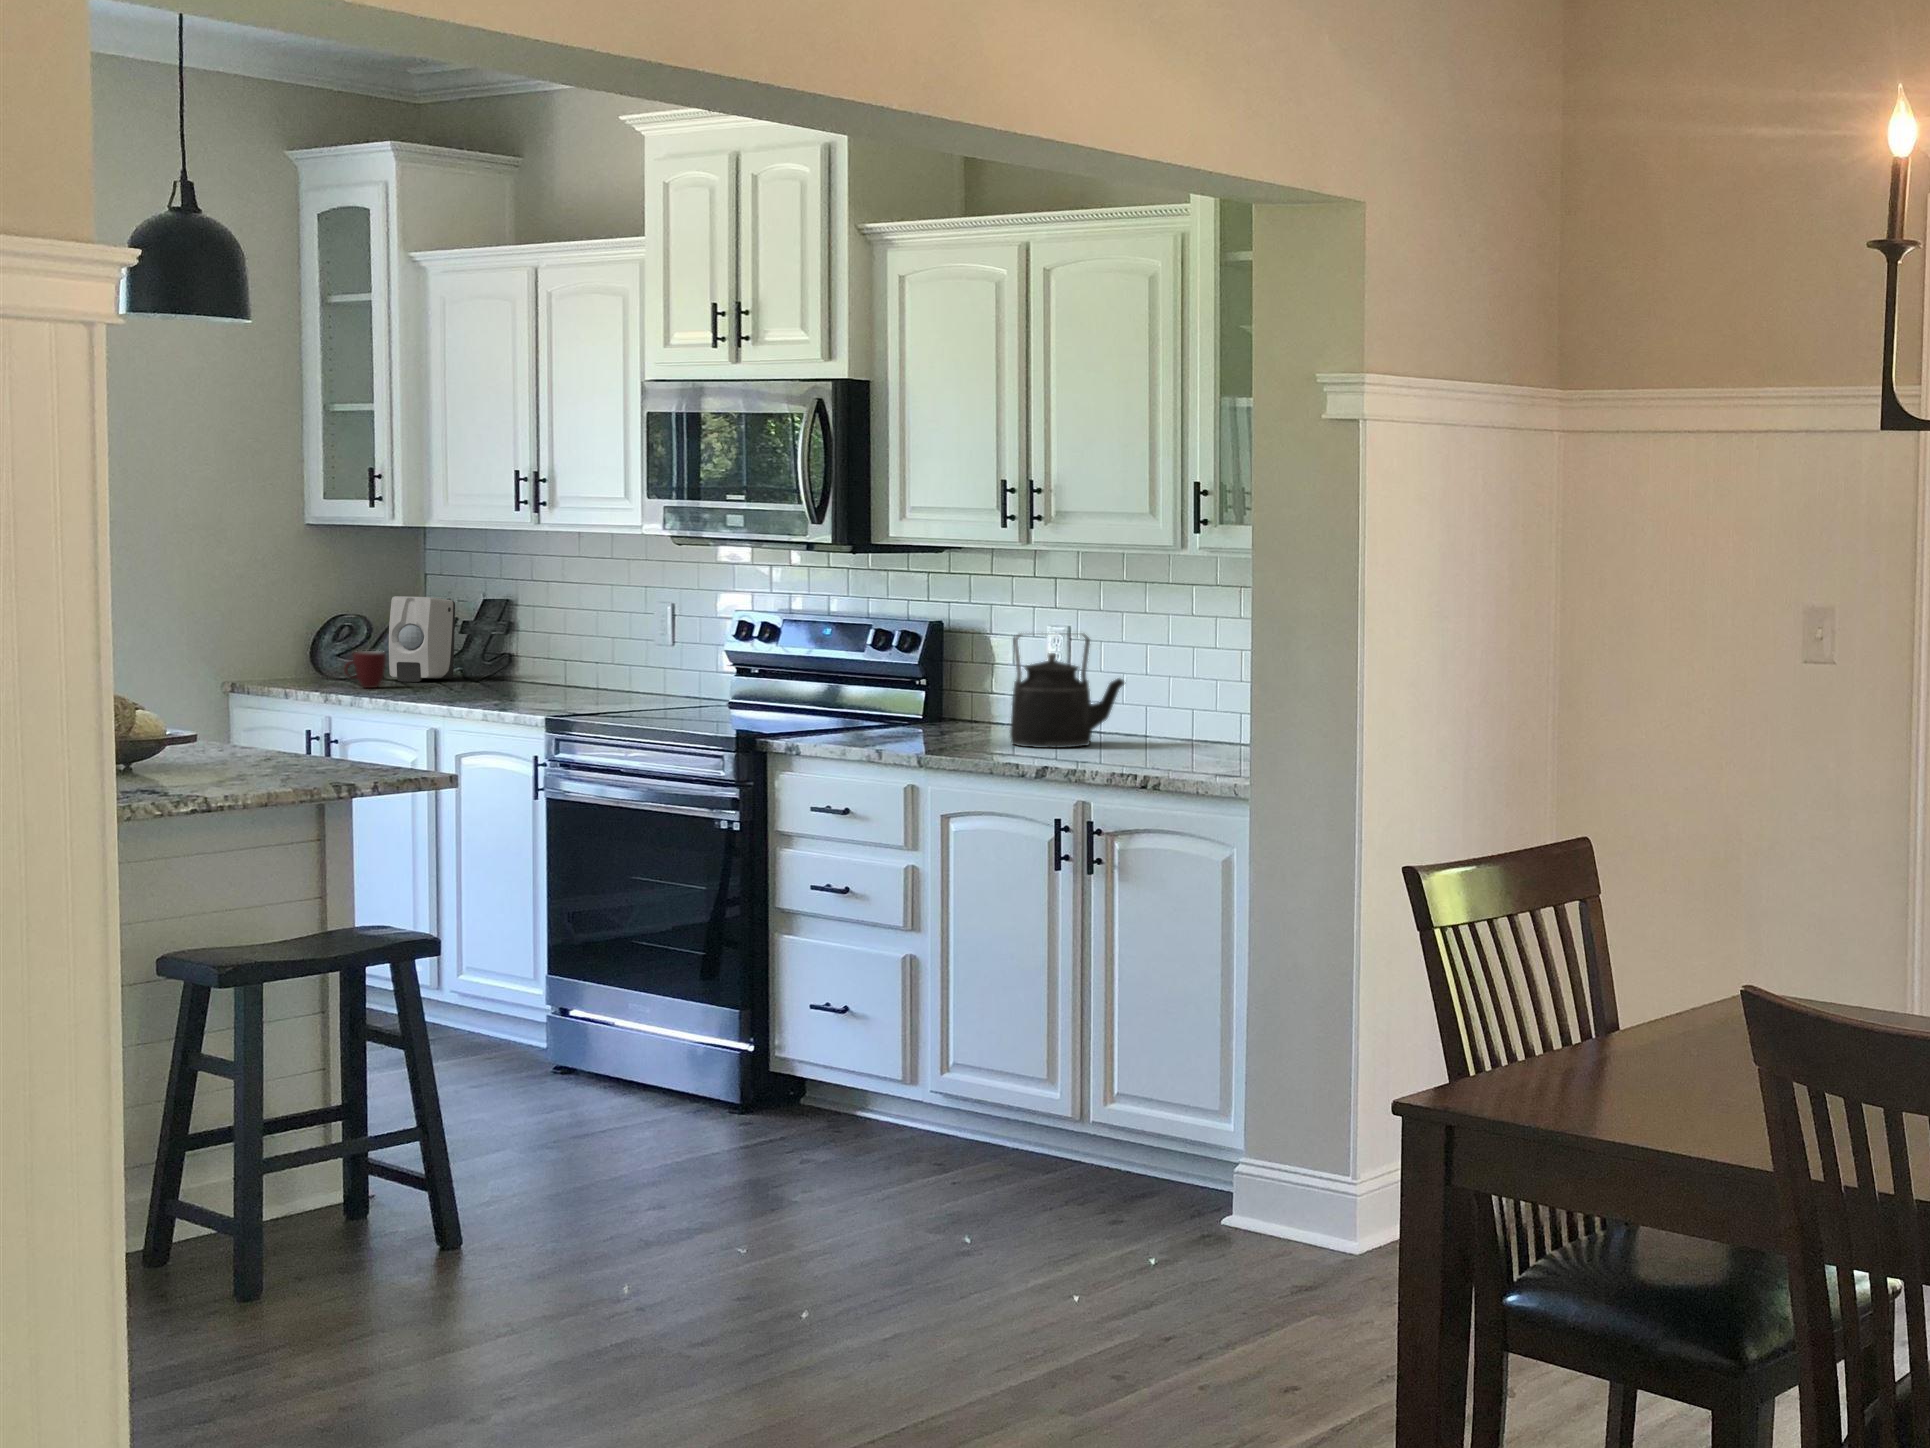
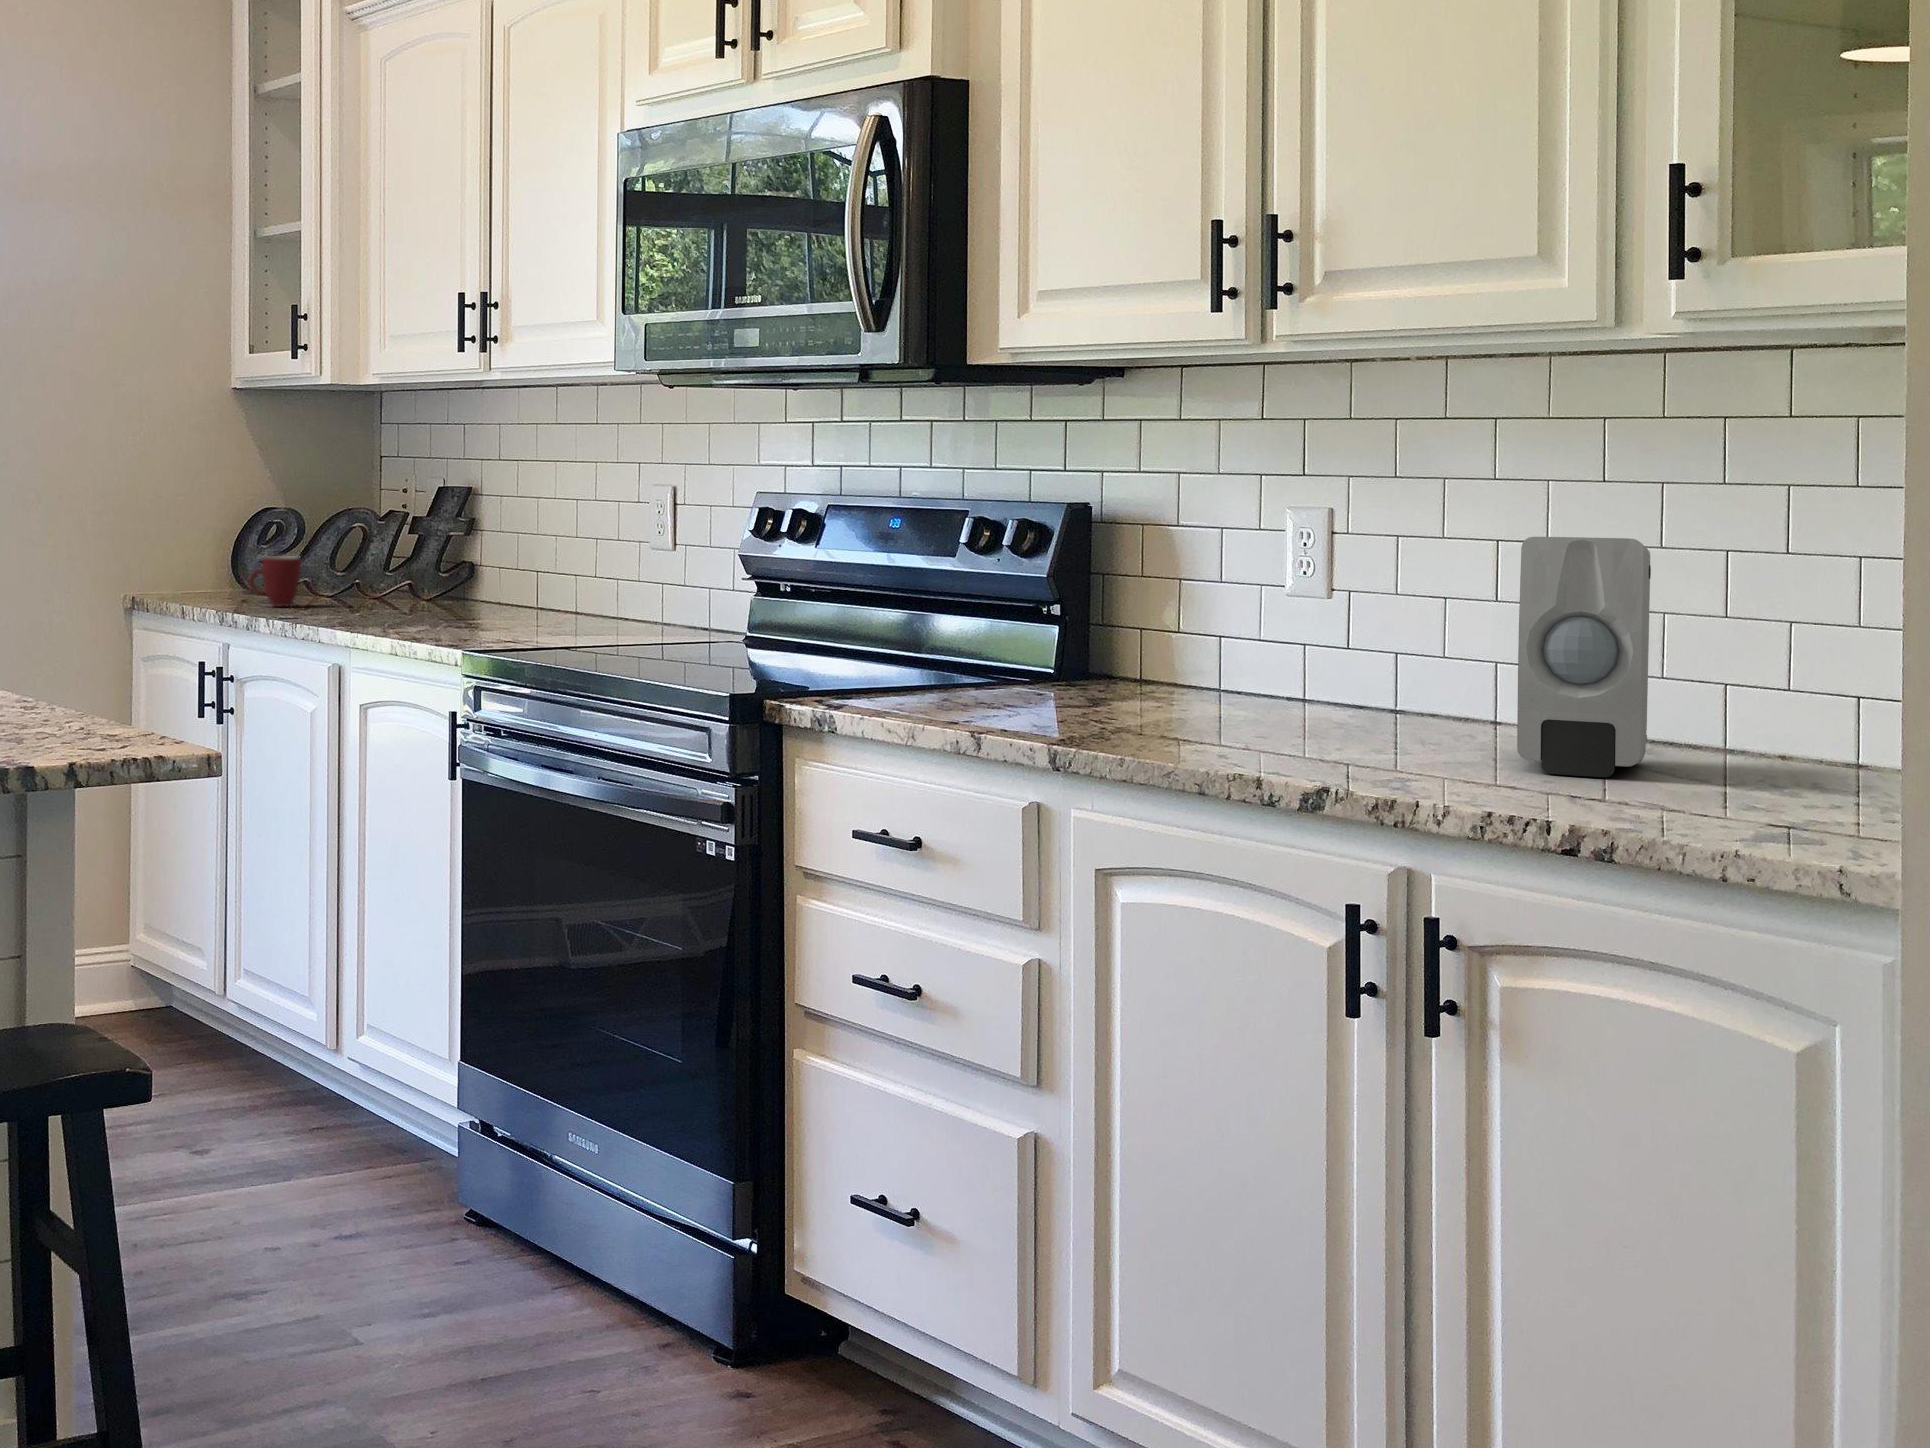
soap dispenser: present [389,596,455,682] -> present [1517,537,1651,777]
kettle: present [1010,634,1124,748] -> none [1230,514,1467,743]

